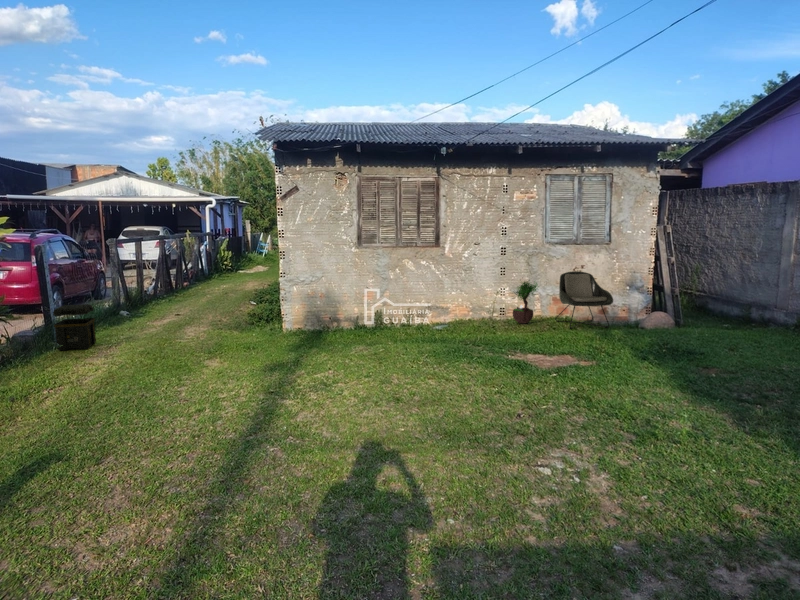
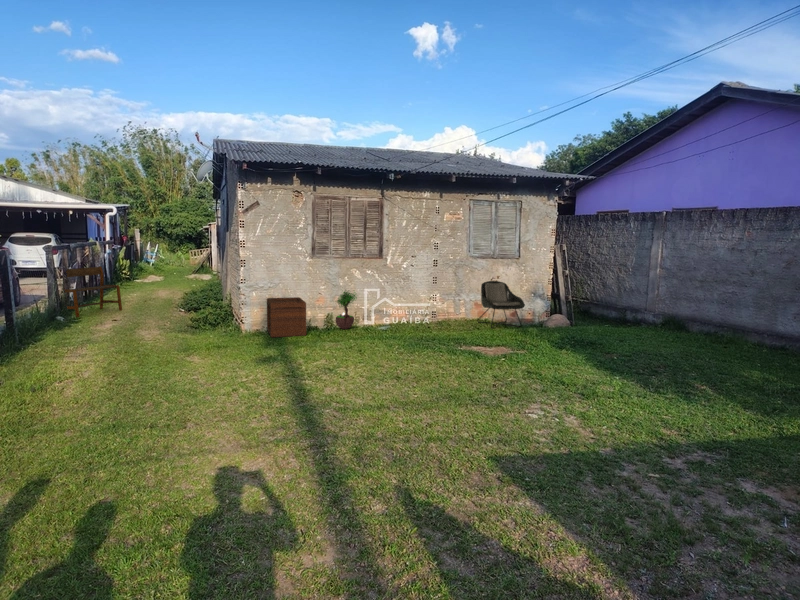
bench: none [112,260,175,313] -> present [65,266,122,317]
potted tree: present [513,282,536,324] -> present [336,291,355,329]
wooden crate: none [309,292,350,337] -> present [267,297,306,338]
toolbox: present [53,304,96,350] -> none [16,308,58,353]

